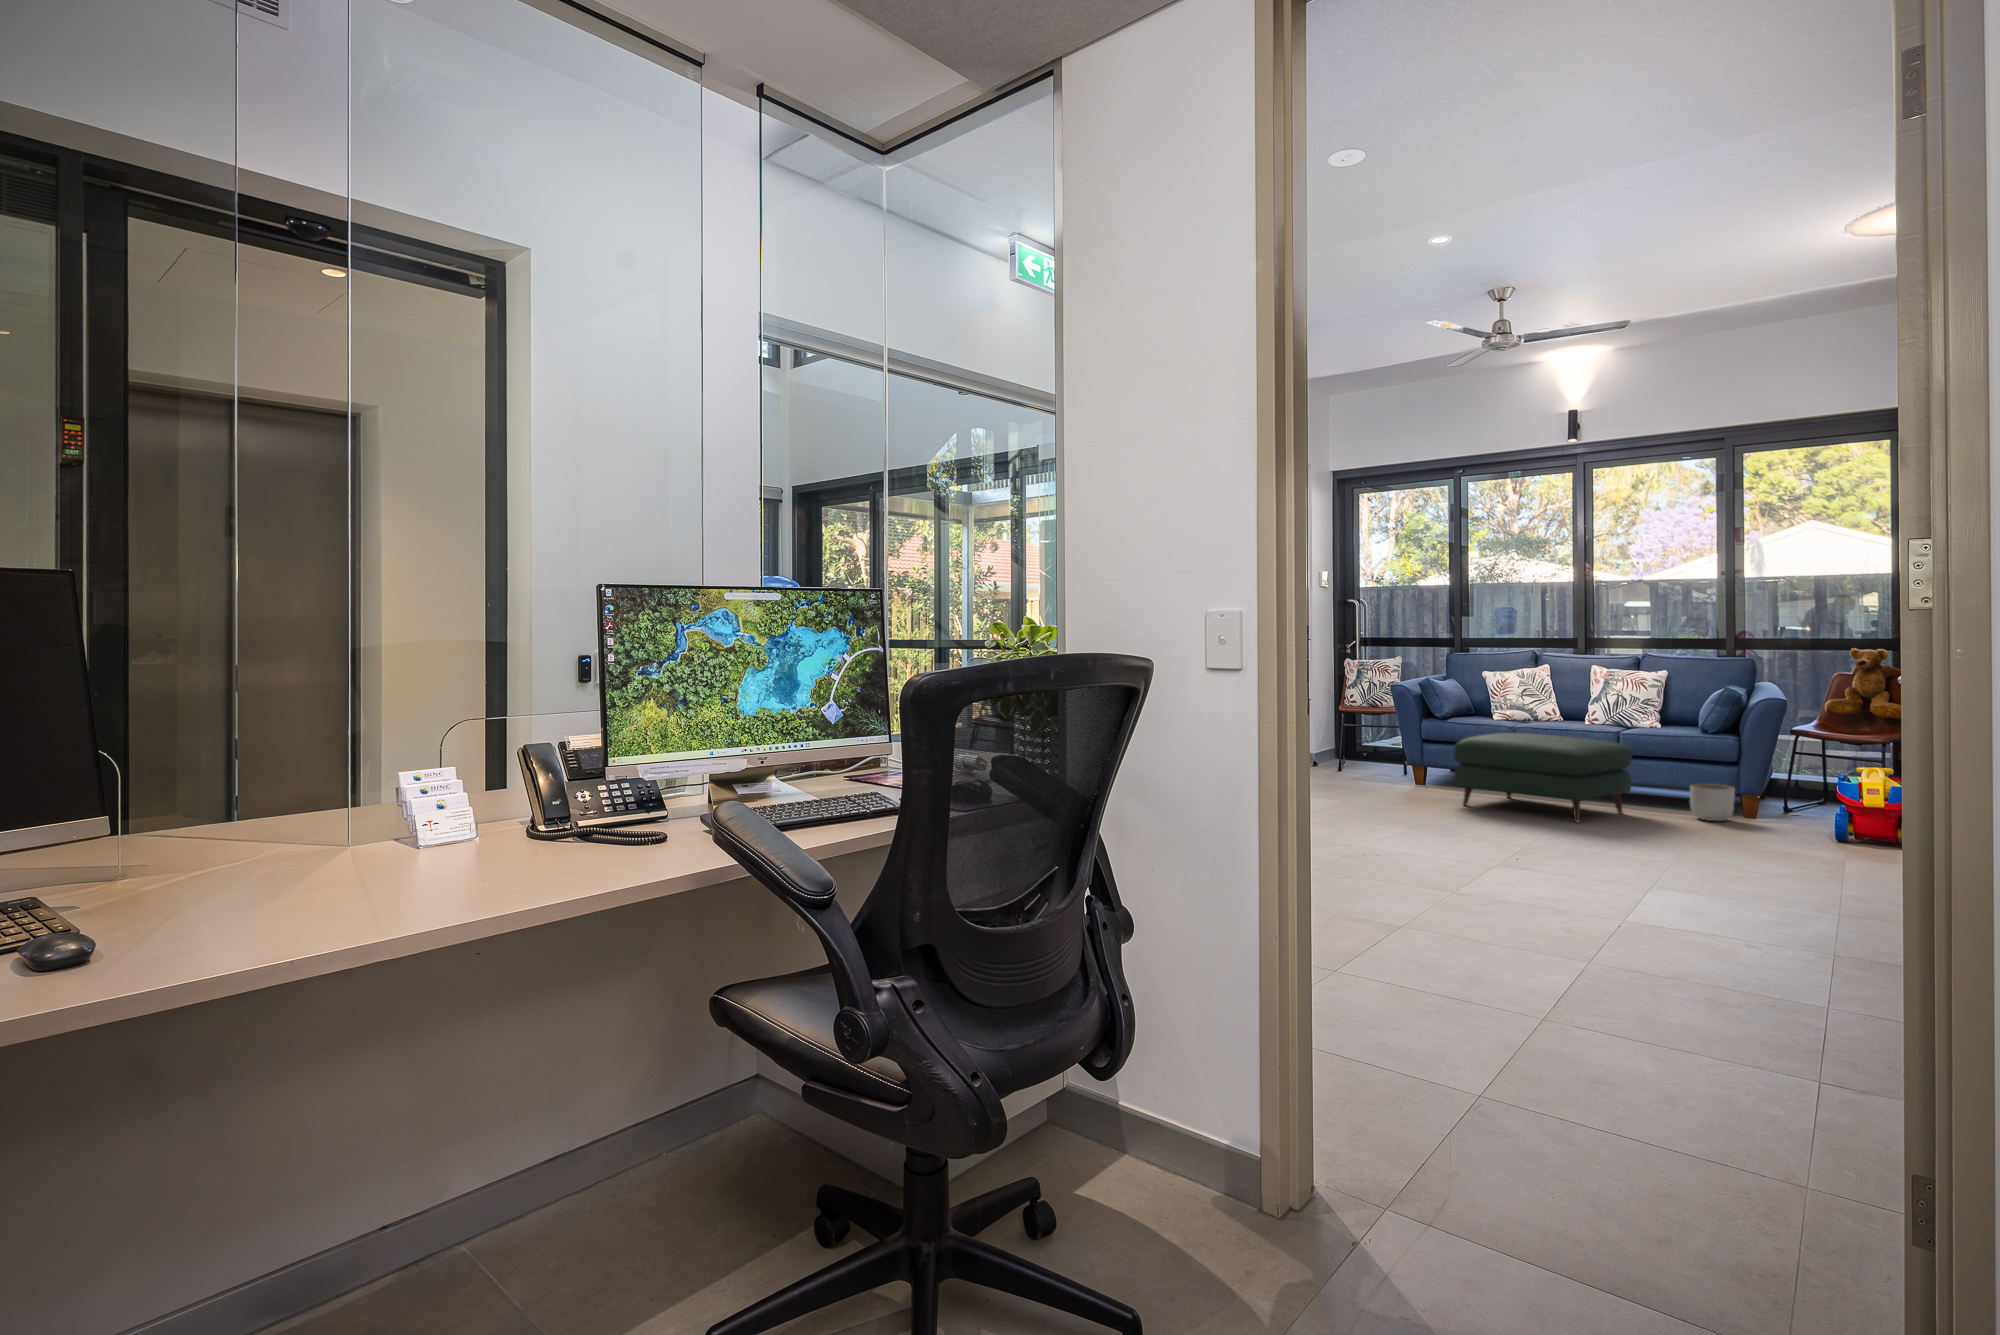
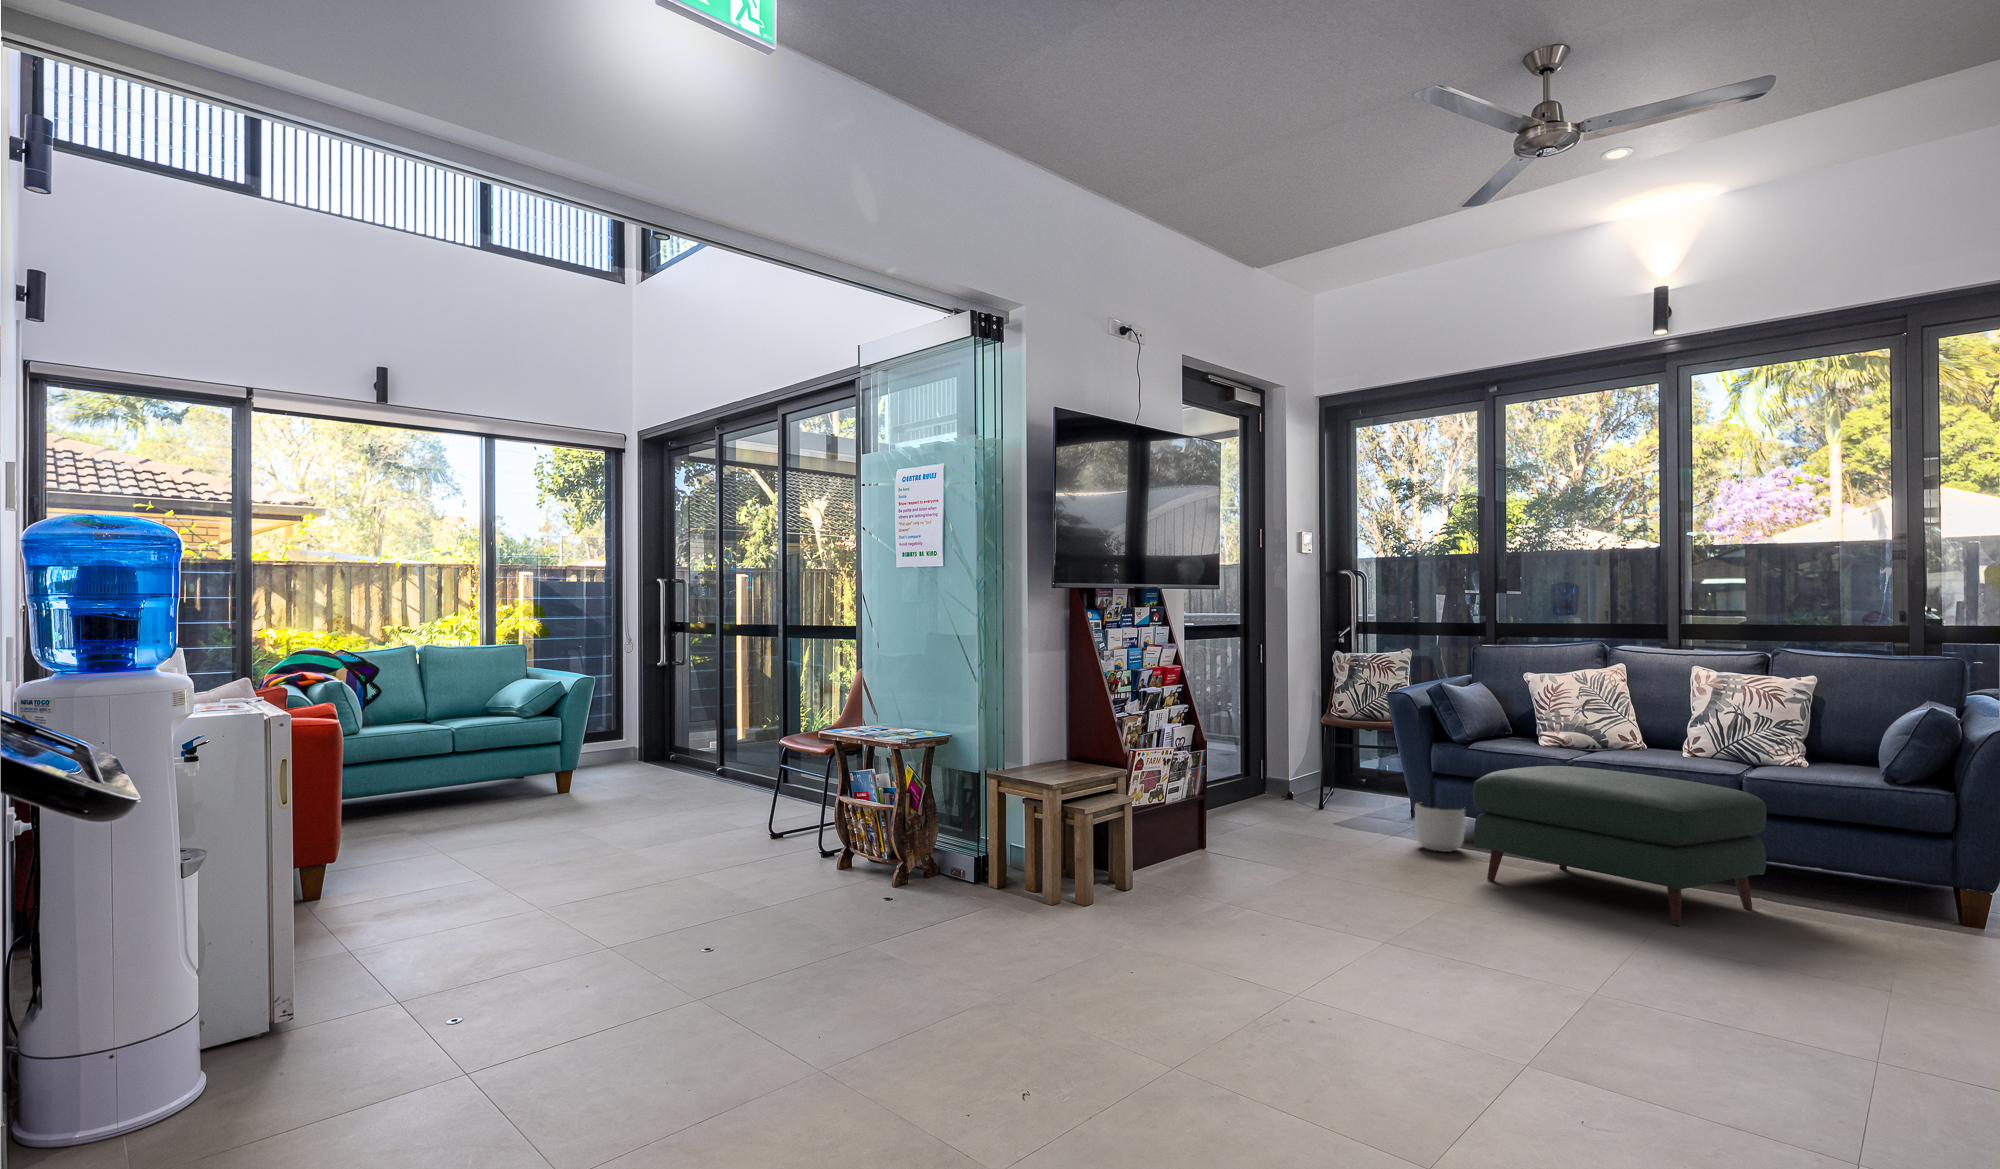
planter: present [1690,784,1735,821] -> present [1415,803,1465,852]

